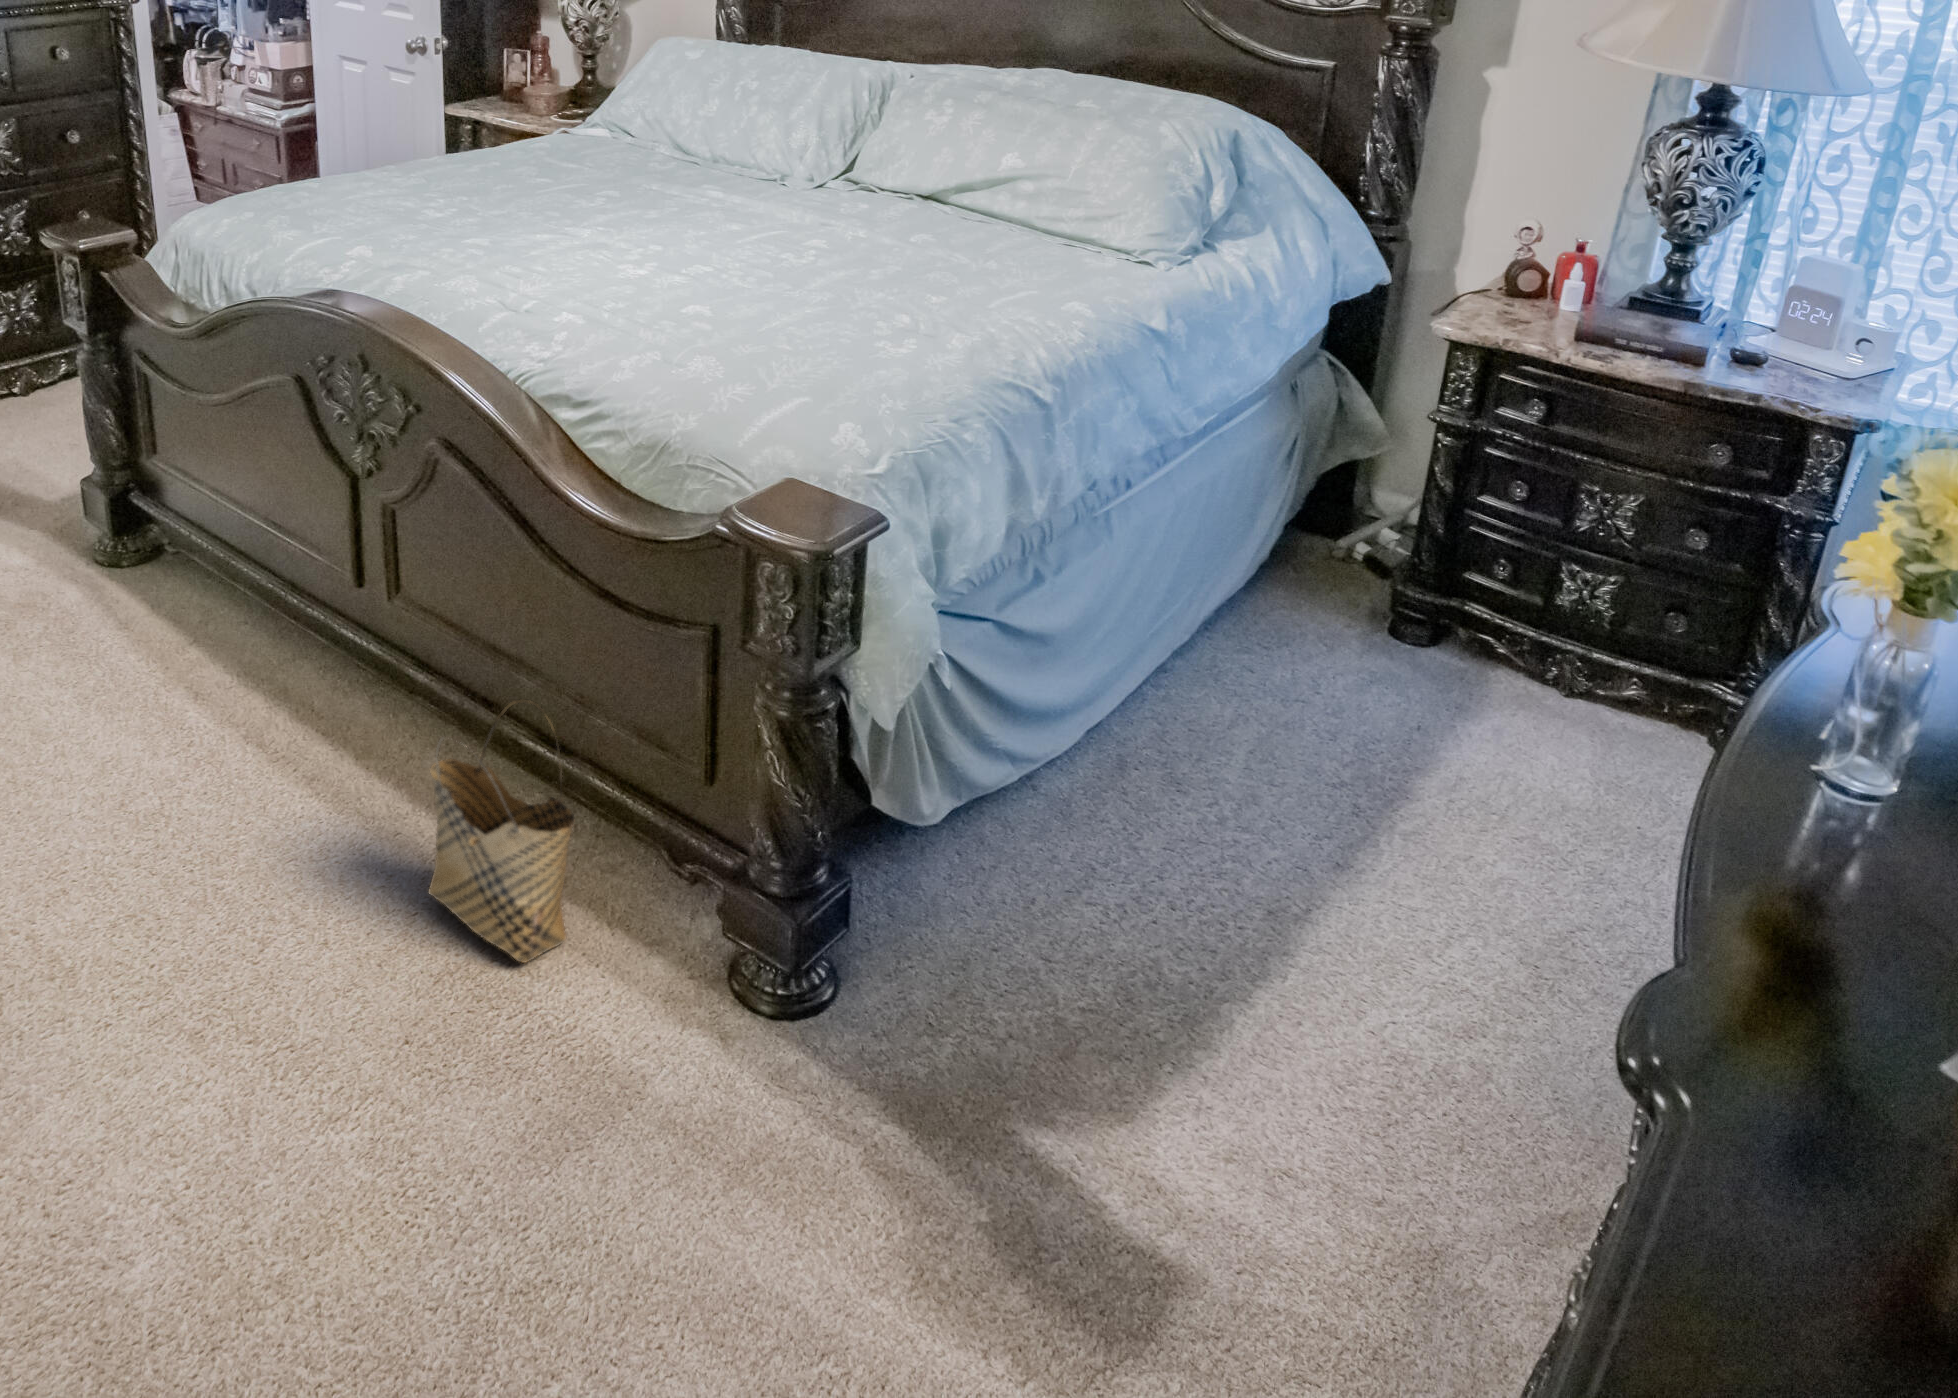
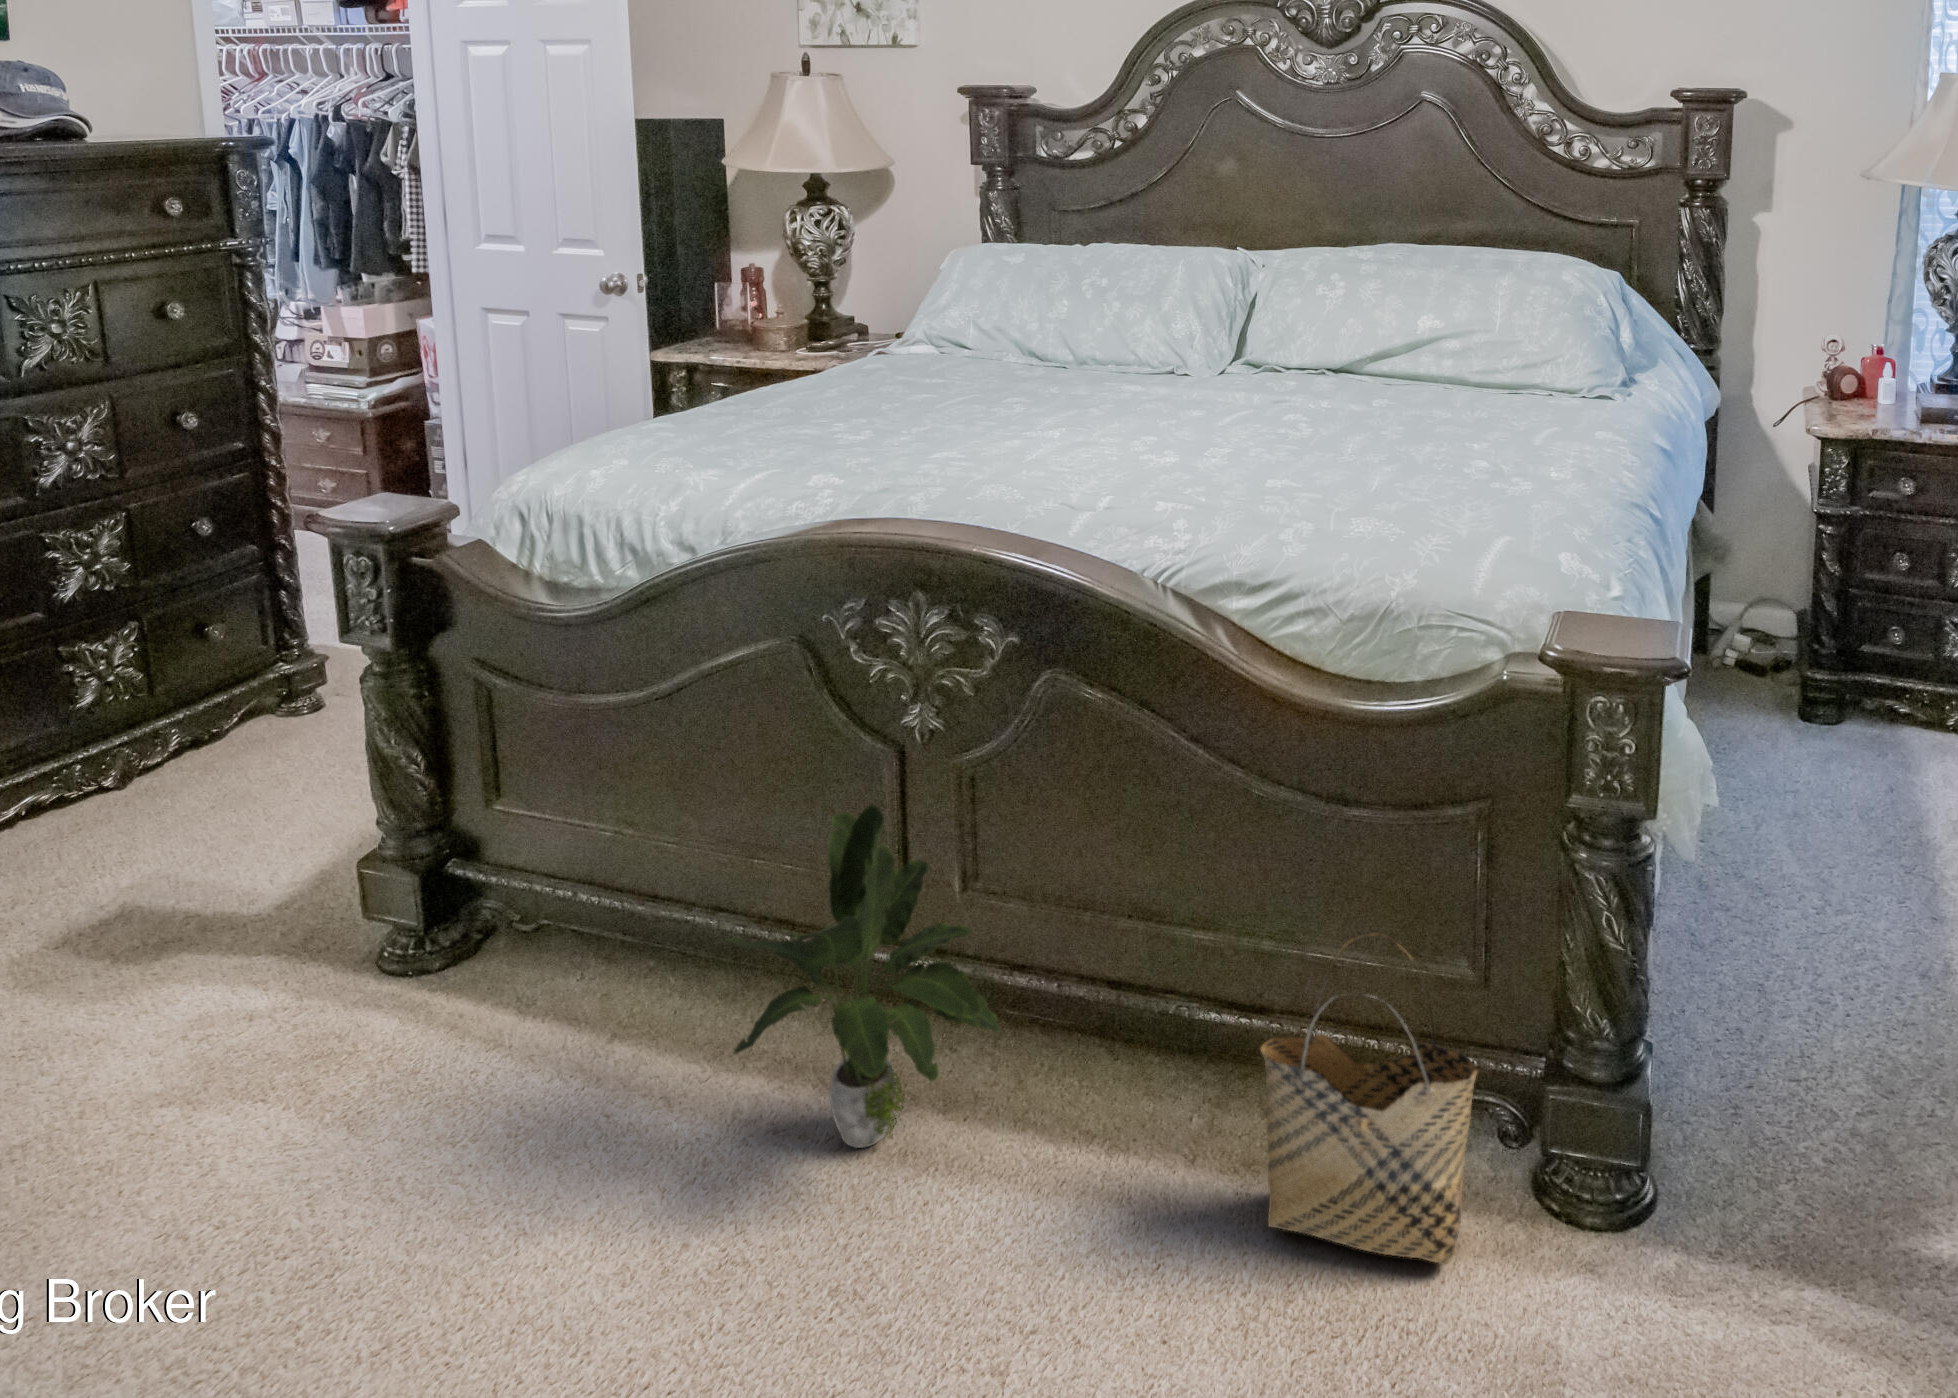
potted plant: none [125,512,333,754] -> present [728,805,999,1148]

